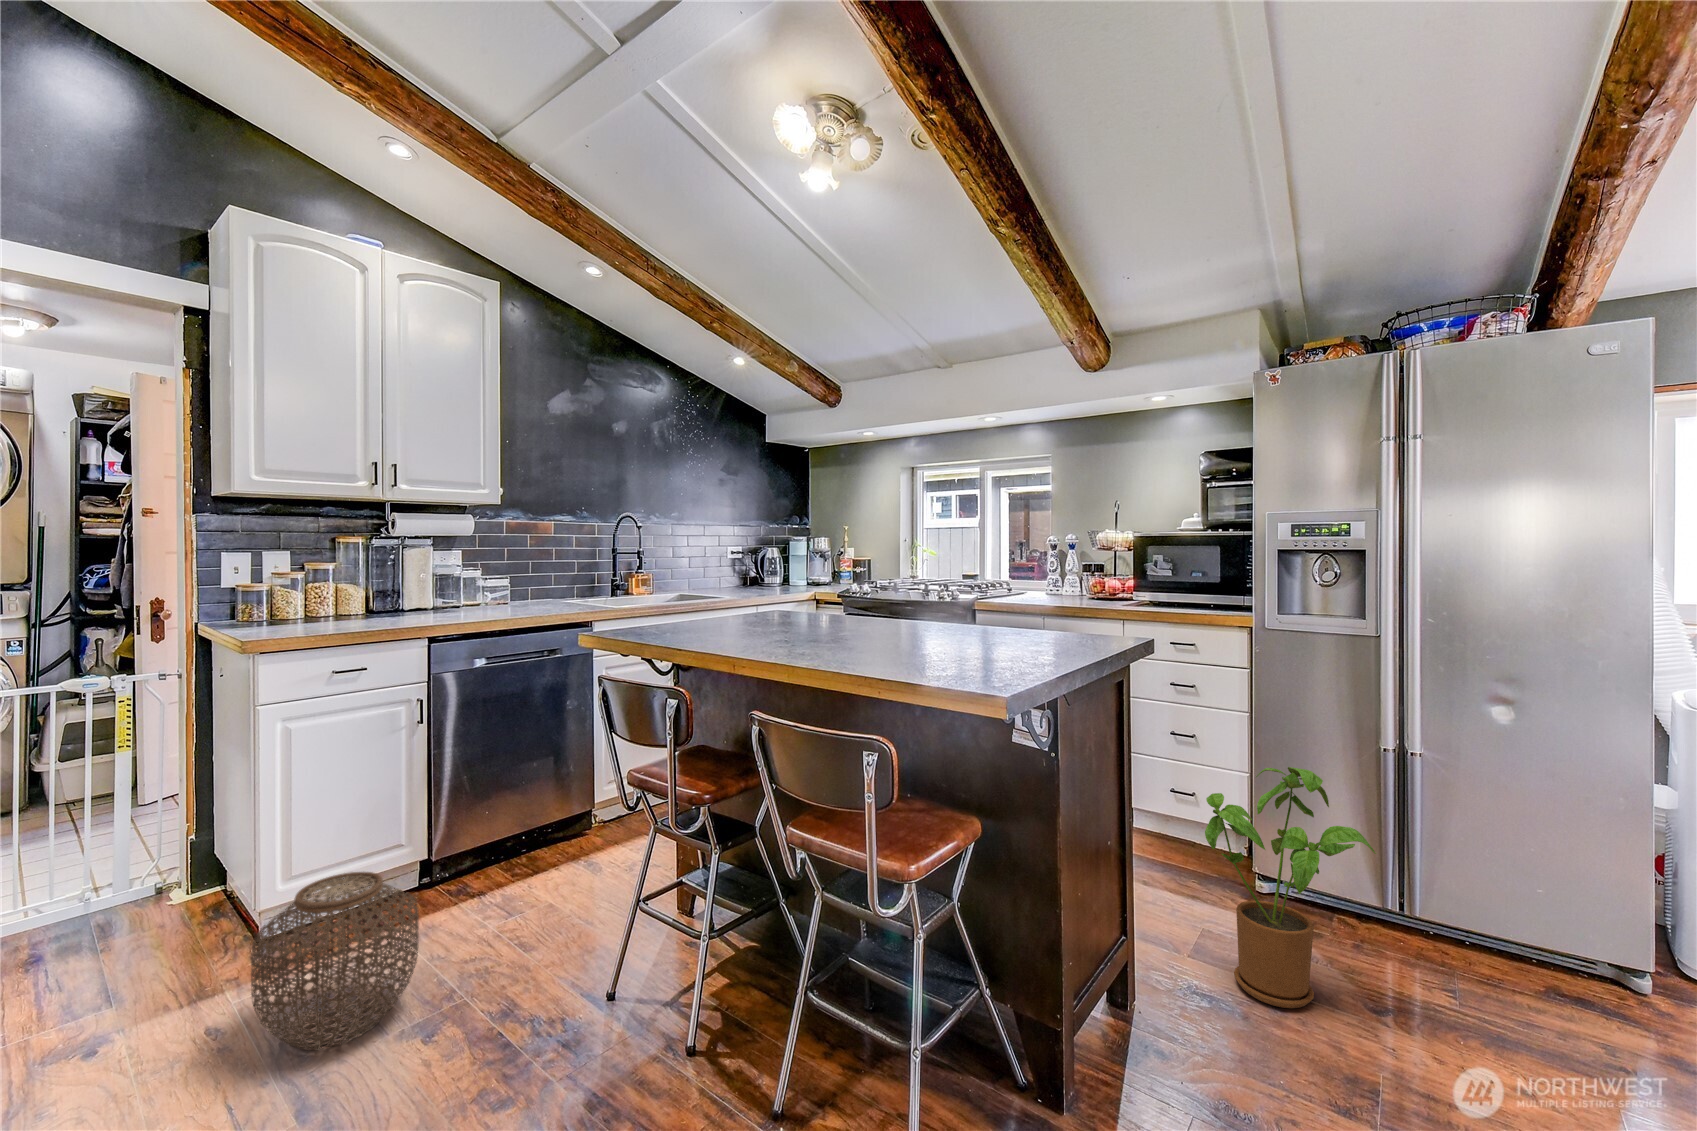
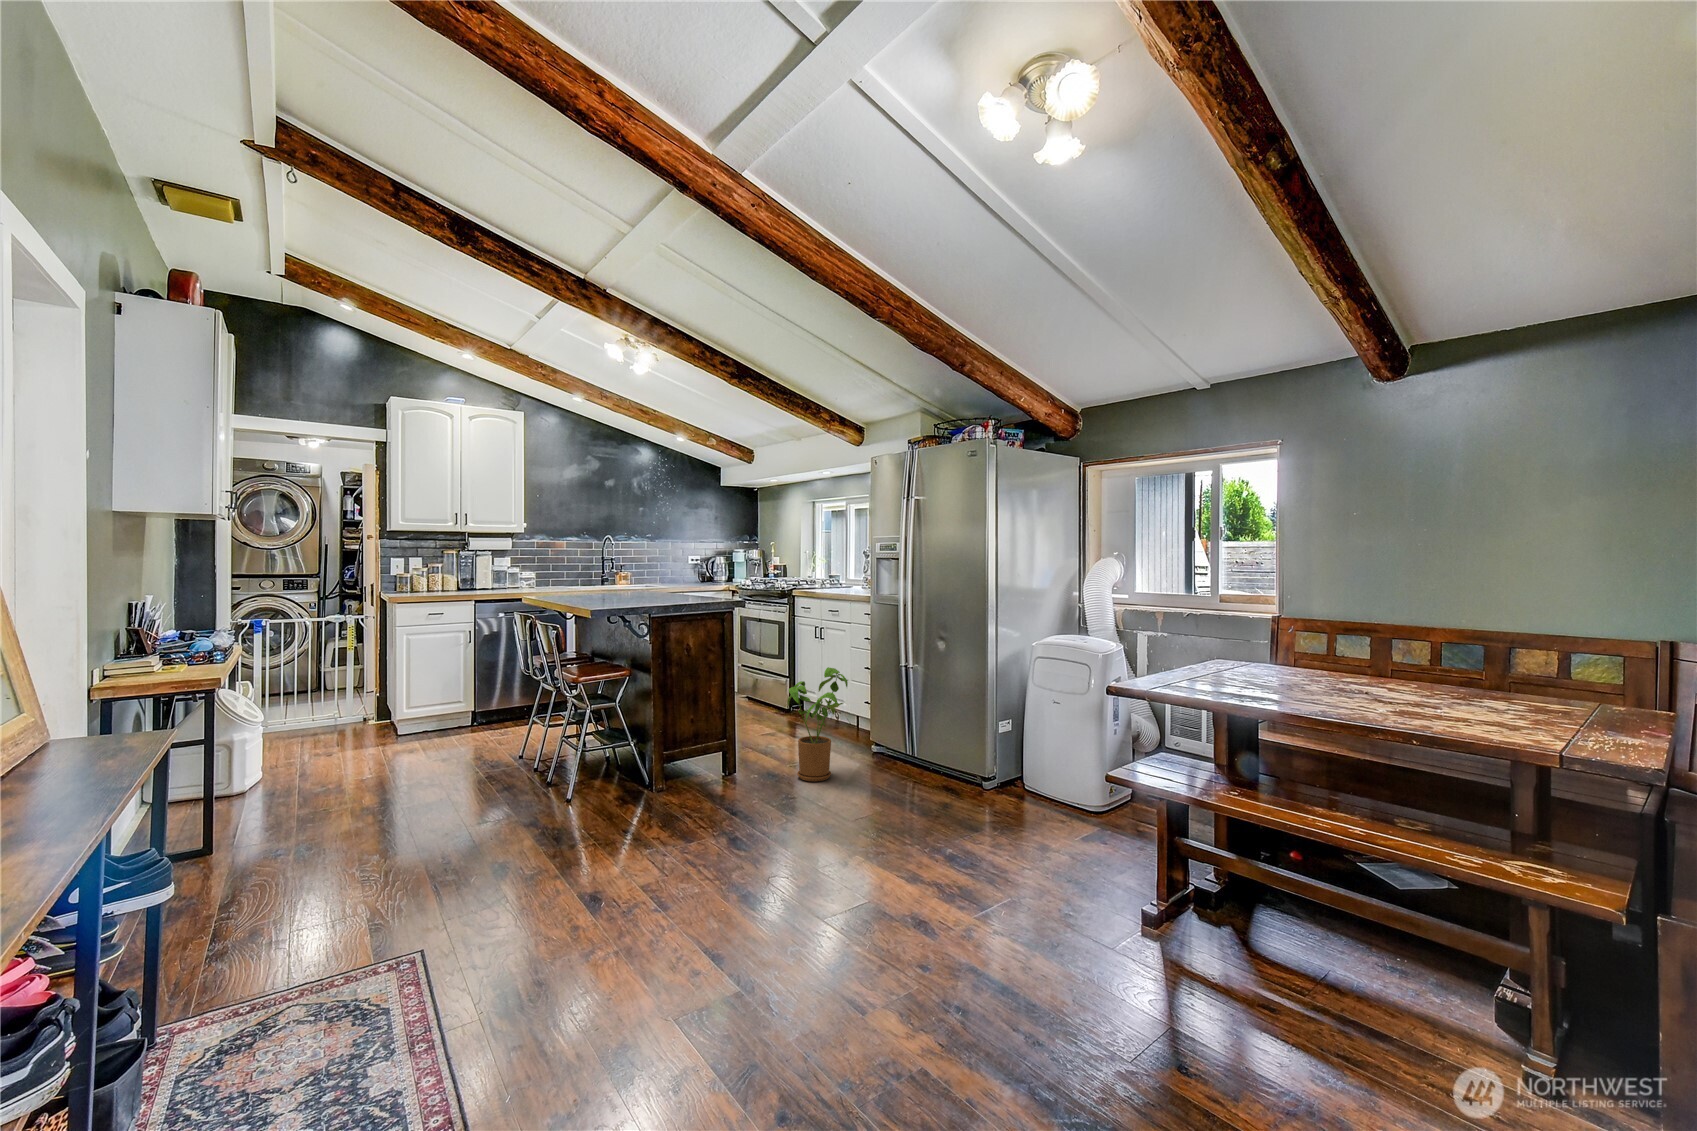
woven basket: present [251,872,419,1050] -> none [384,695,450,760]

